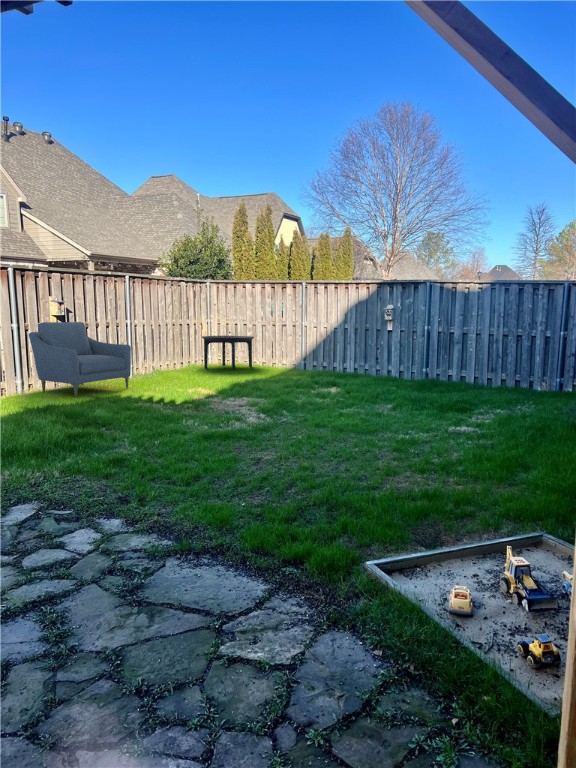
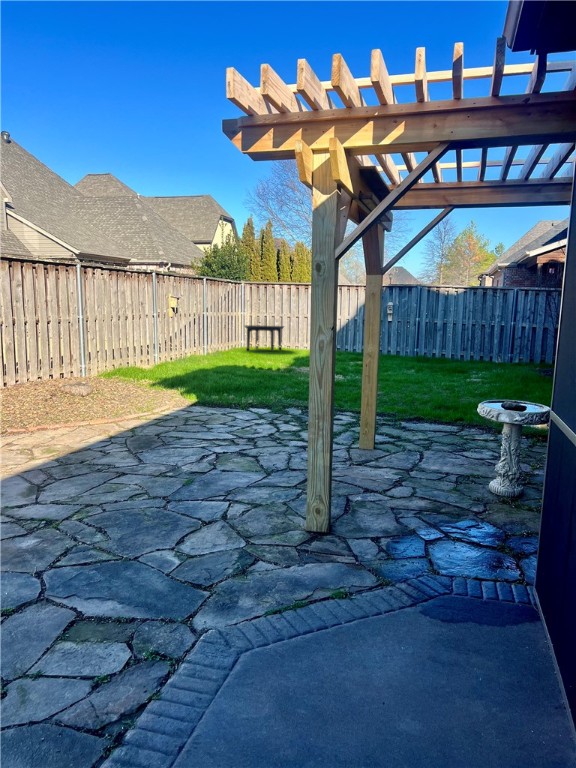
chair: present [29,322,131,397] -> none [155,311,225,366]

